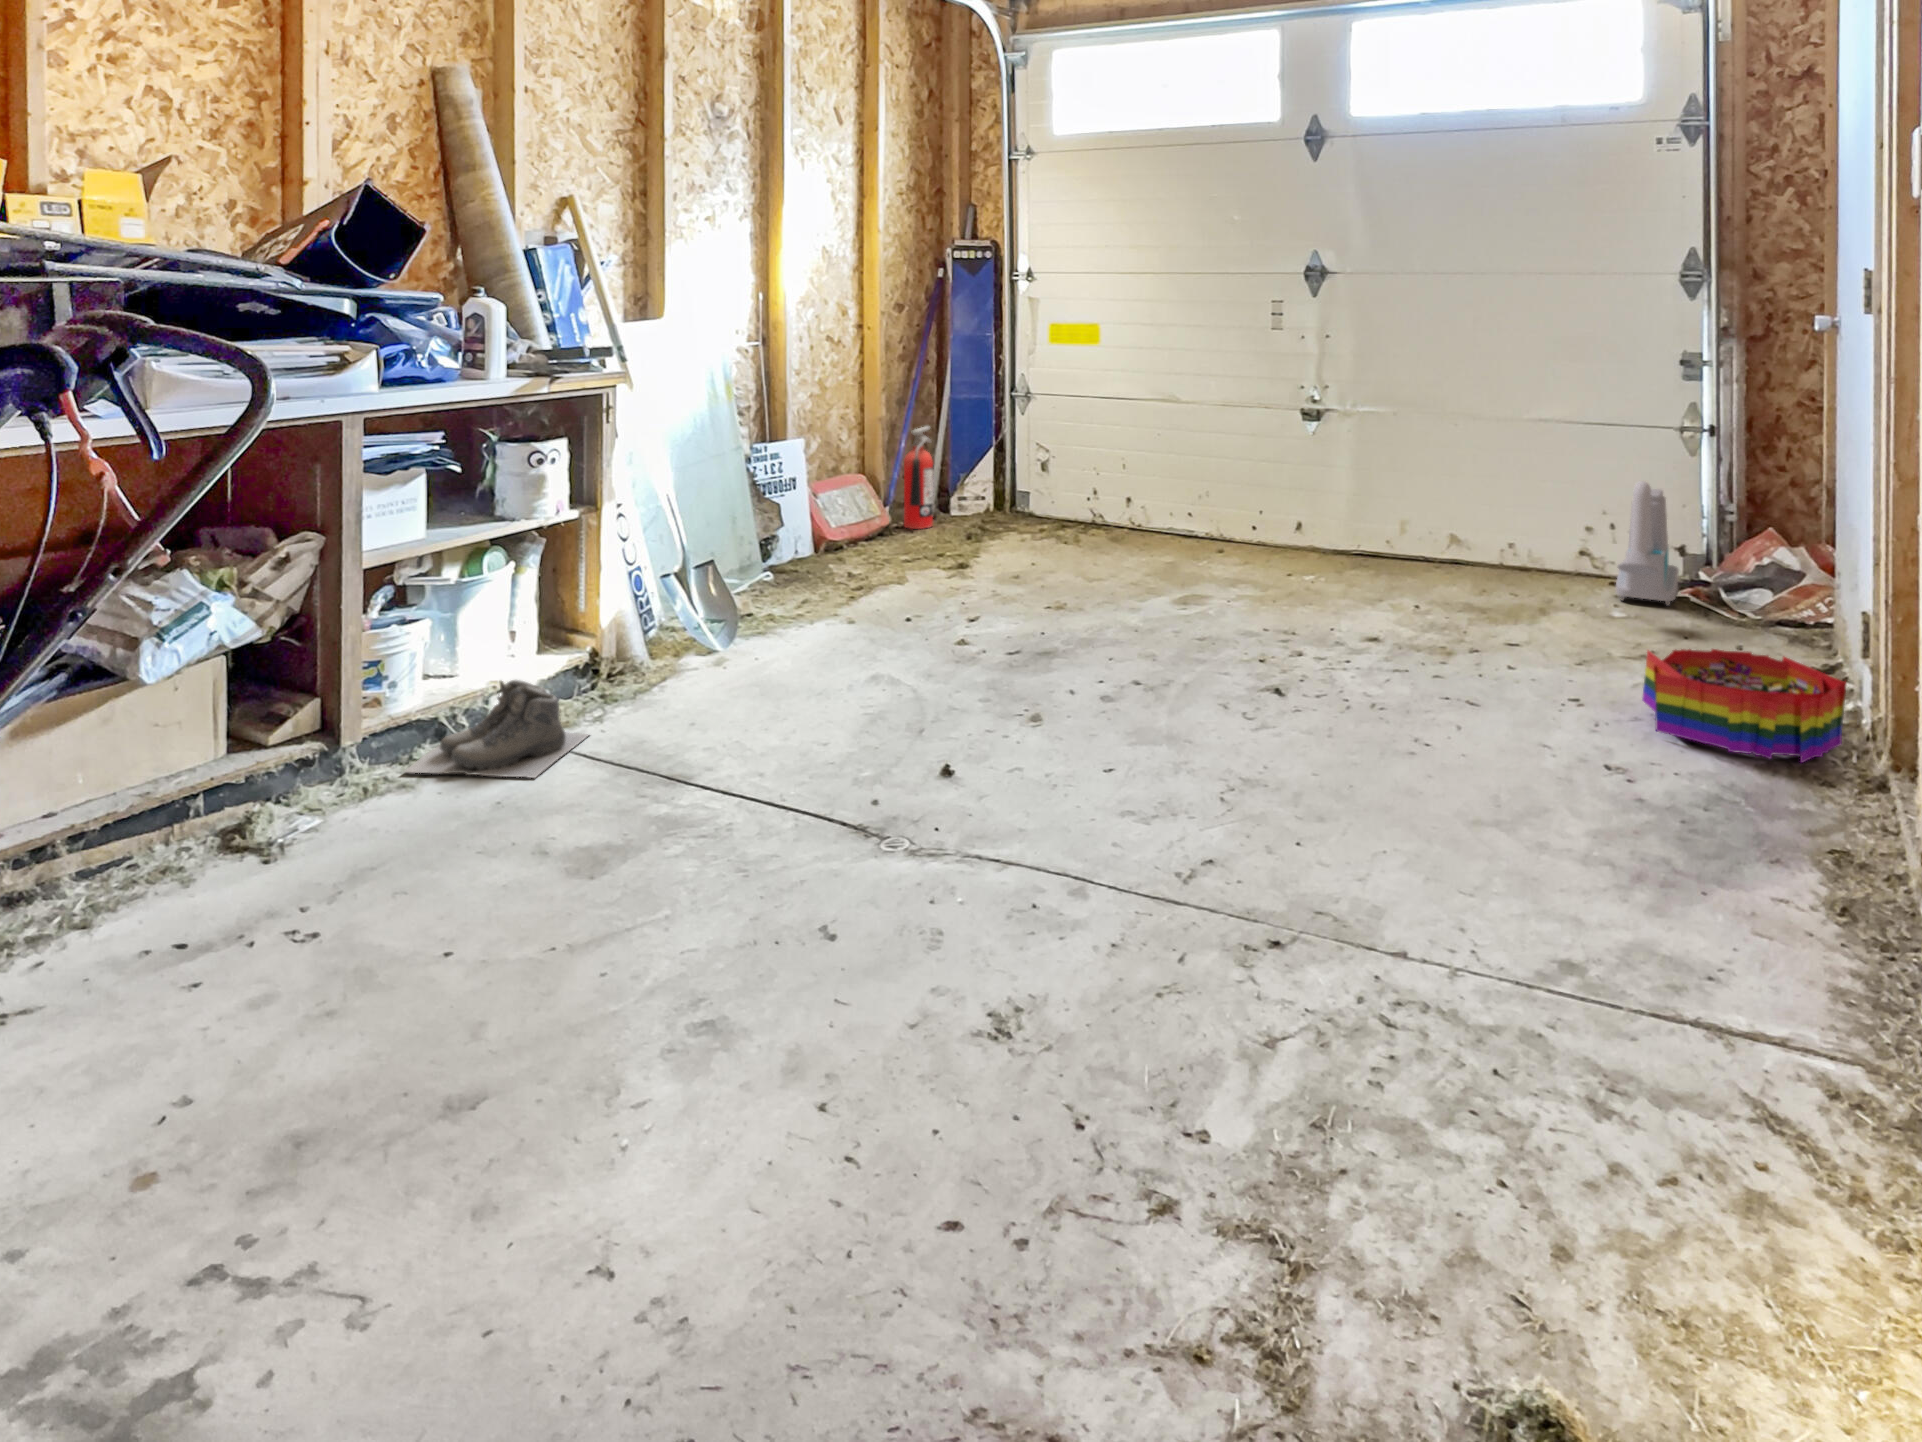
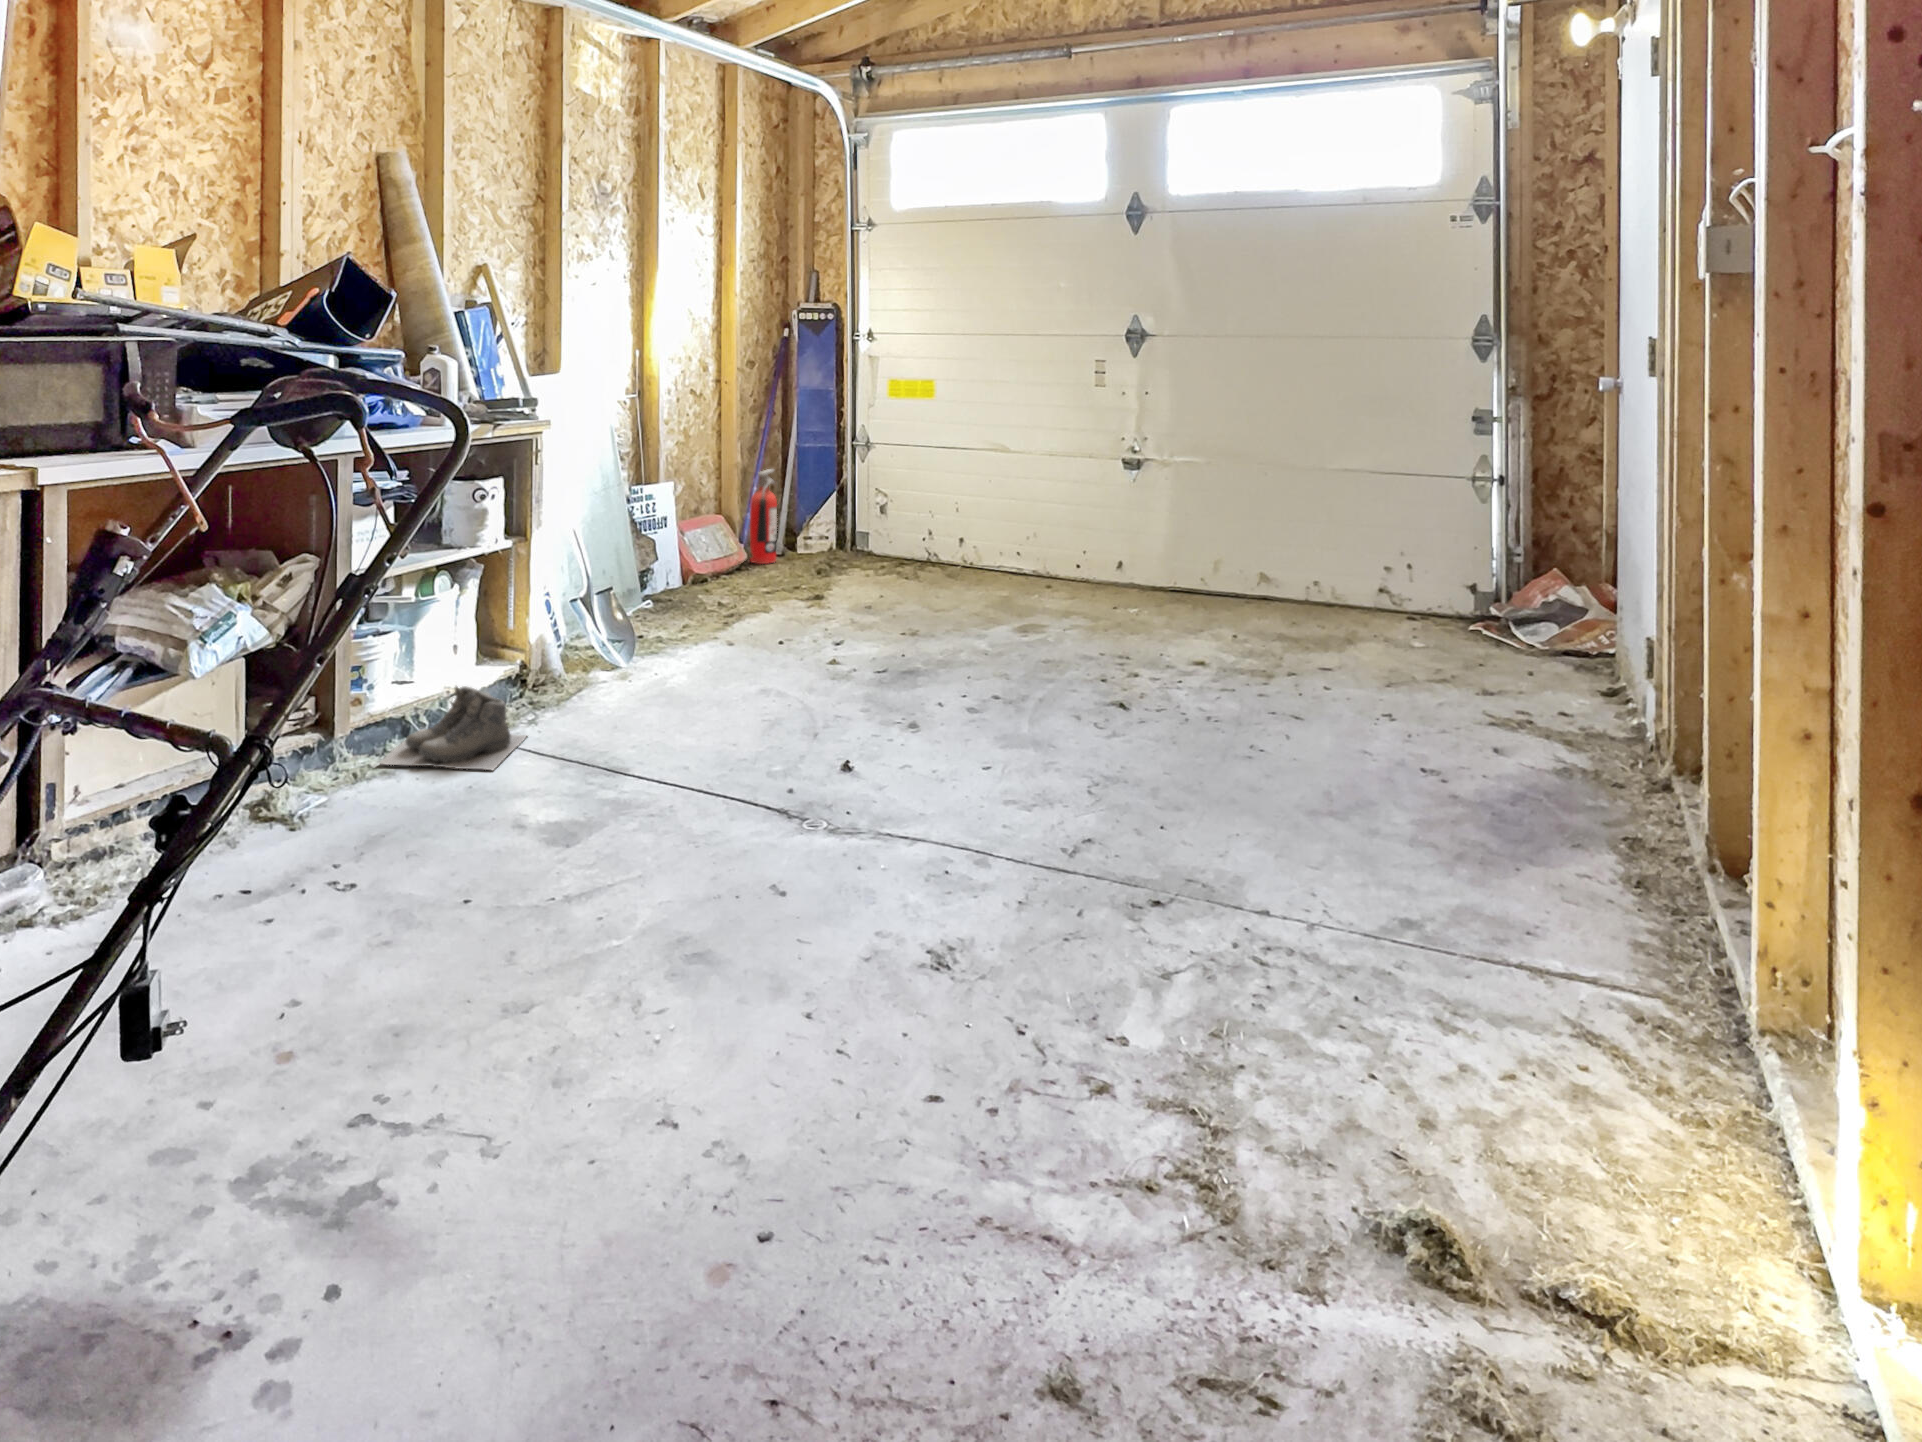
vacuum cleaner: present [1616,481,1679,606] -> none [1419,524,1476,640]
storage bin: present [1642,649,1846,763] -> none [1454,672,1639,773]

